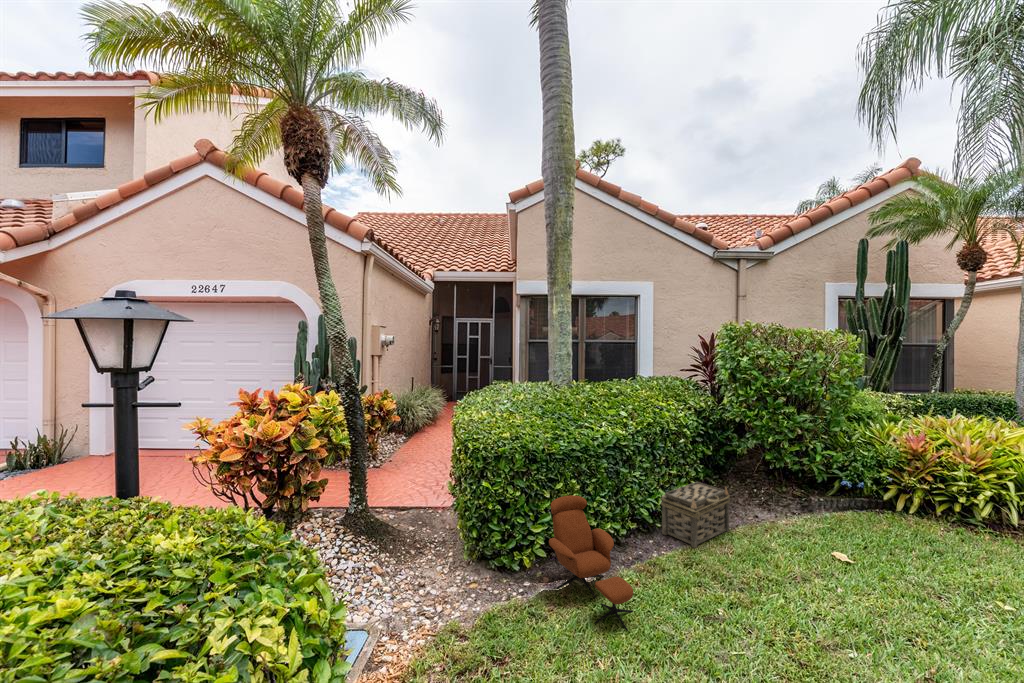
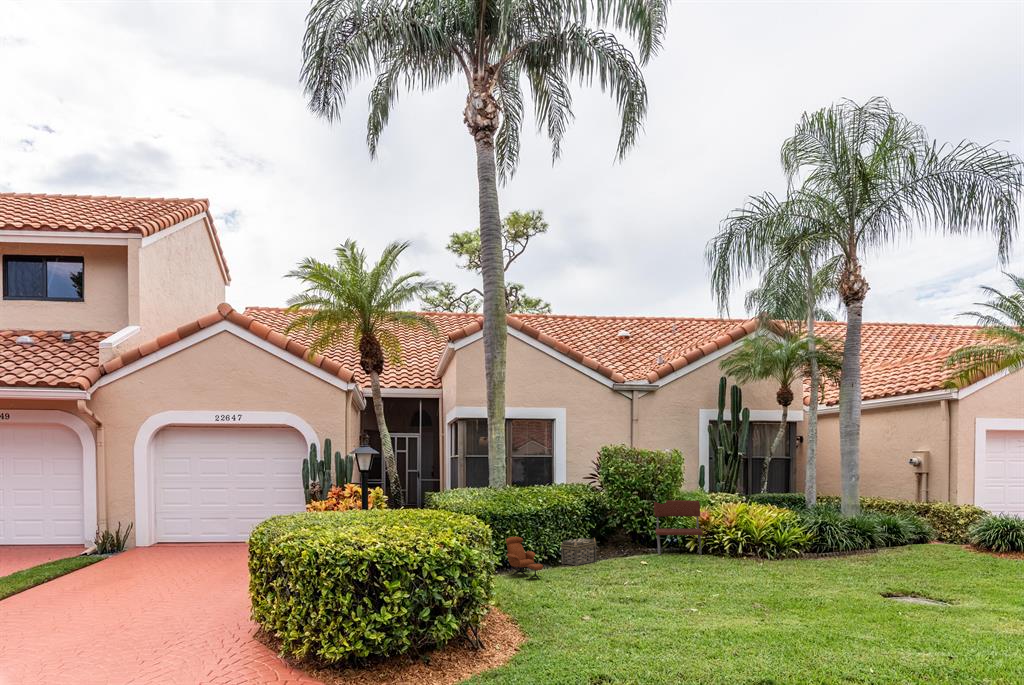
bench: none [825,416,952,525] -> present [654,500,703,555]

